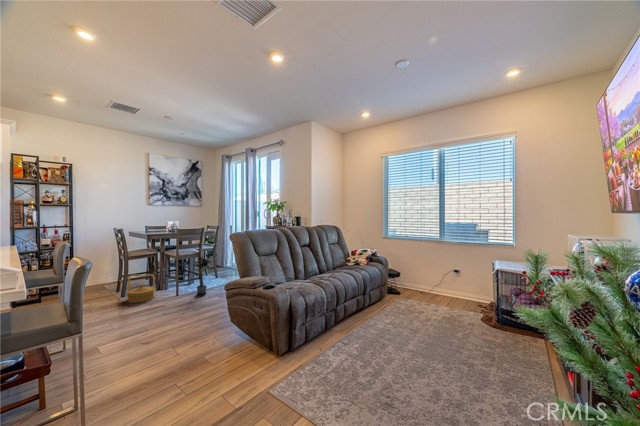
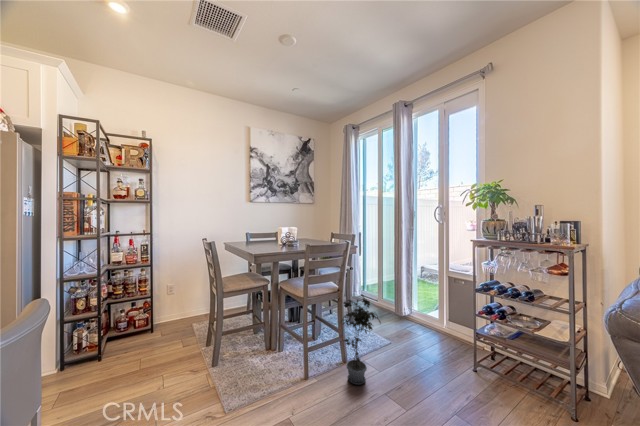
basket: present [127,274,155,303] -> none [224,331,271,397]

